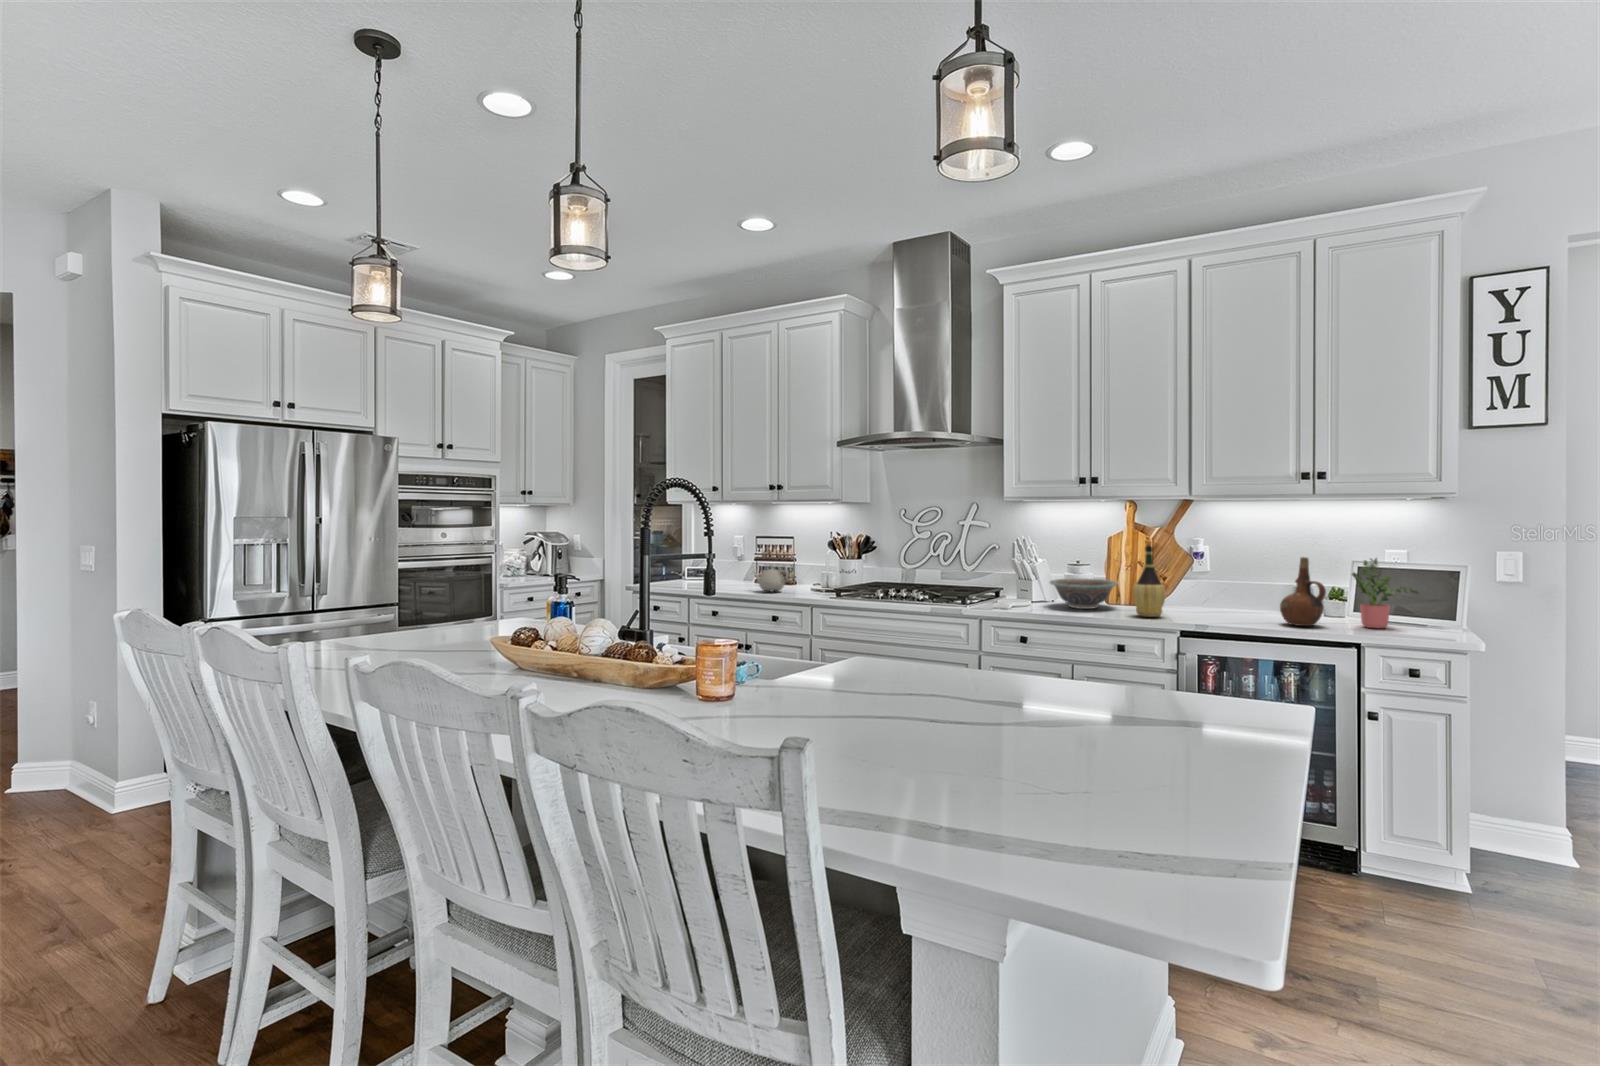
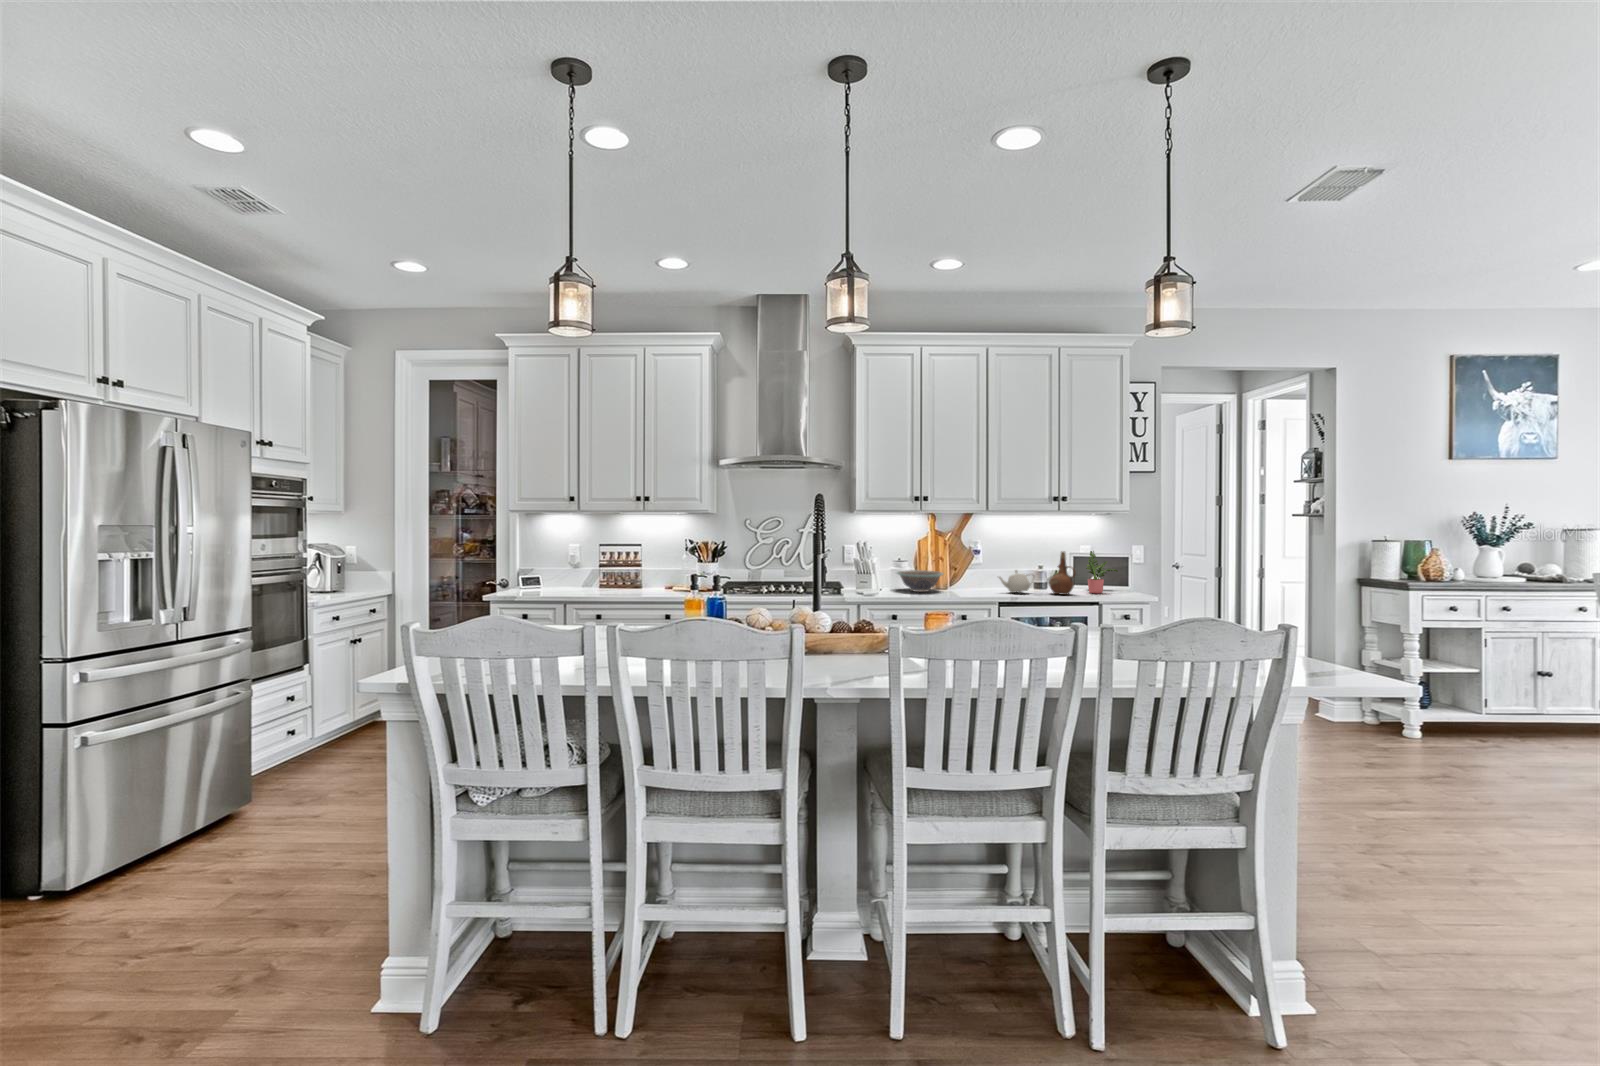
wine bottle: present [1133,541,1166,617] -> none [963,543,984,595]
teapot: present [754,565,789,592] -> present [999,570,1035,593]

